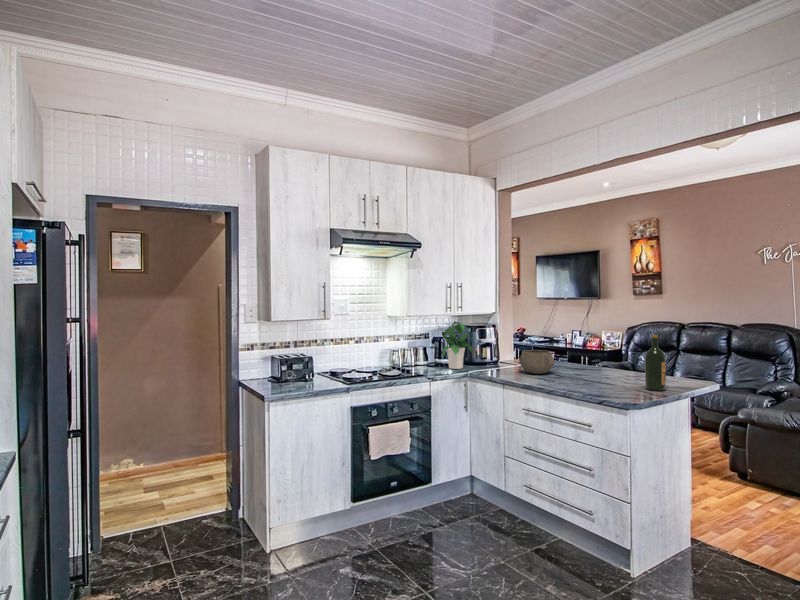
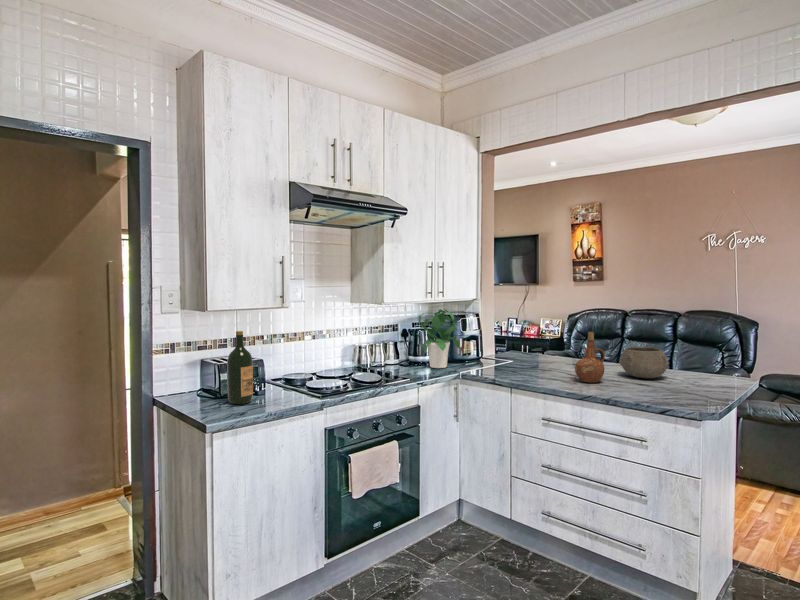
wine bottle: present [645,335,666,391] -> present [227,331,253,404]
ceramic pitcher: none [555,340,580,382] -> present [575,332,605,383]
bowl: present [520,350,554,374] -> present [620,347,669,378]

